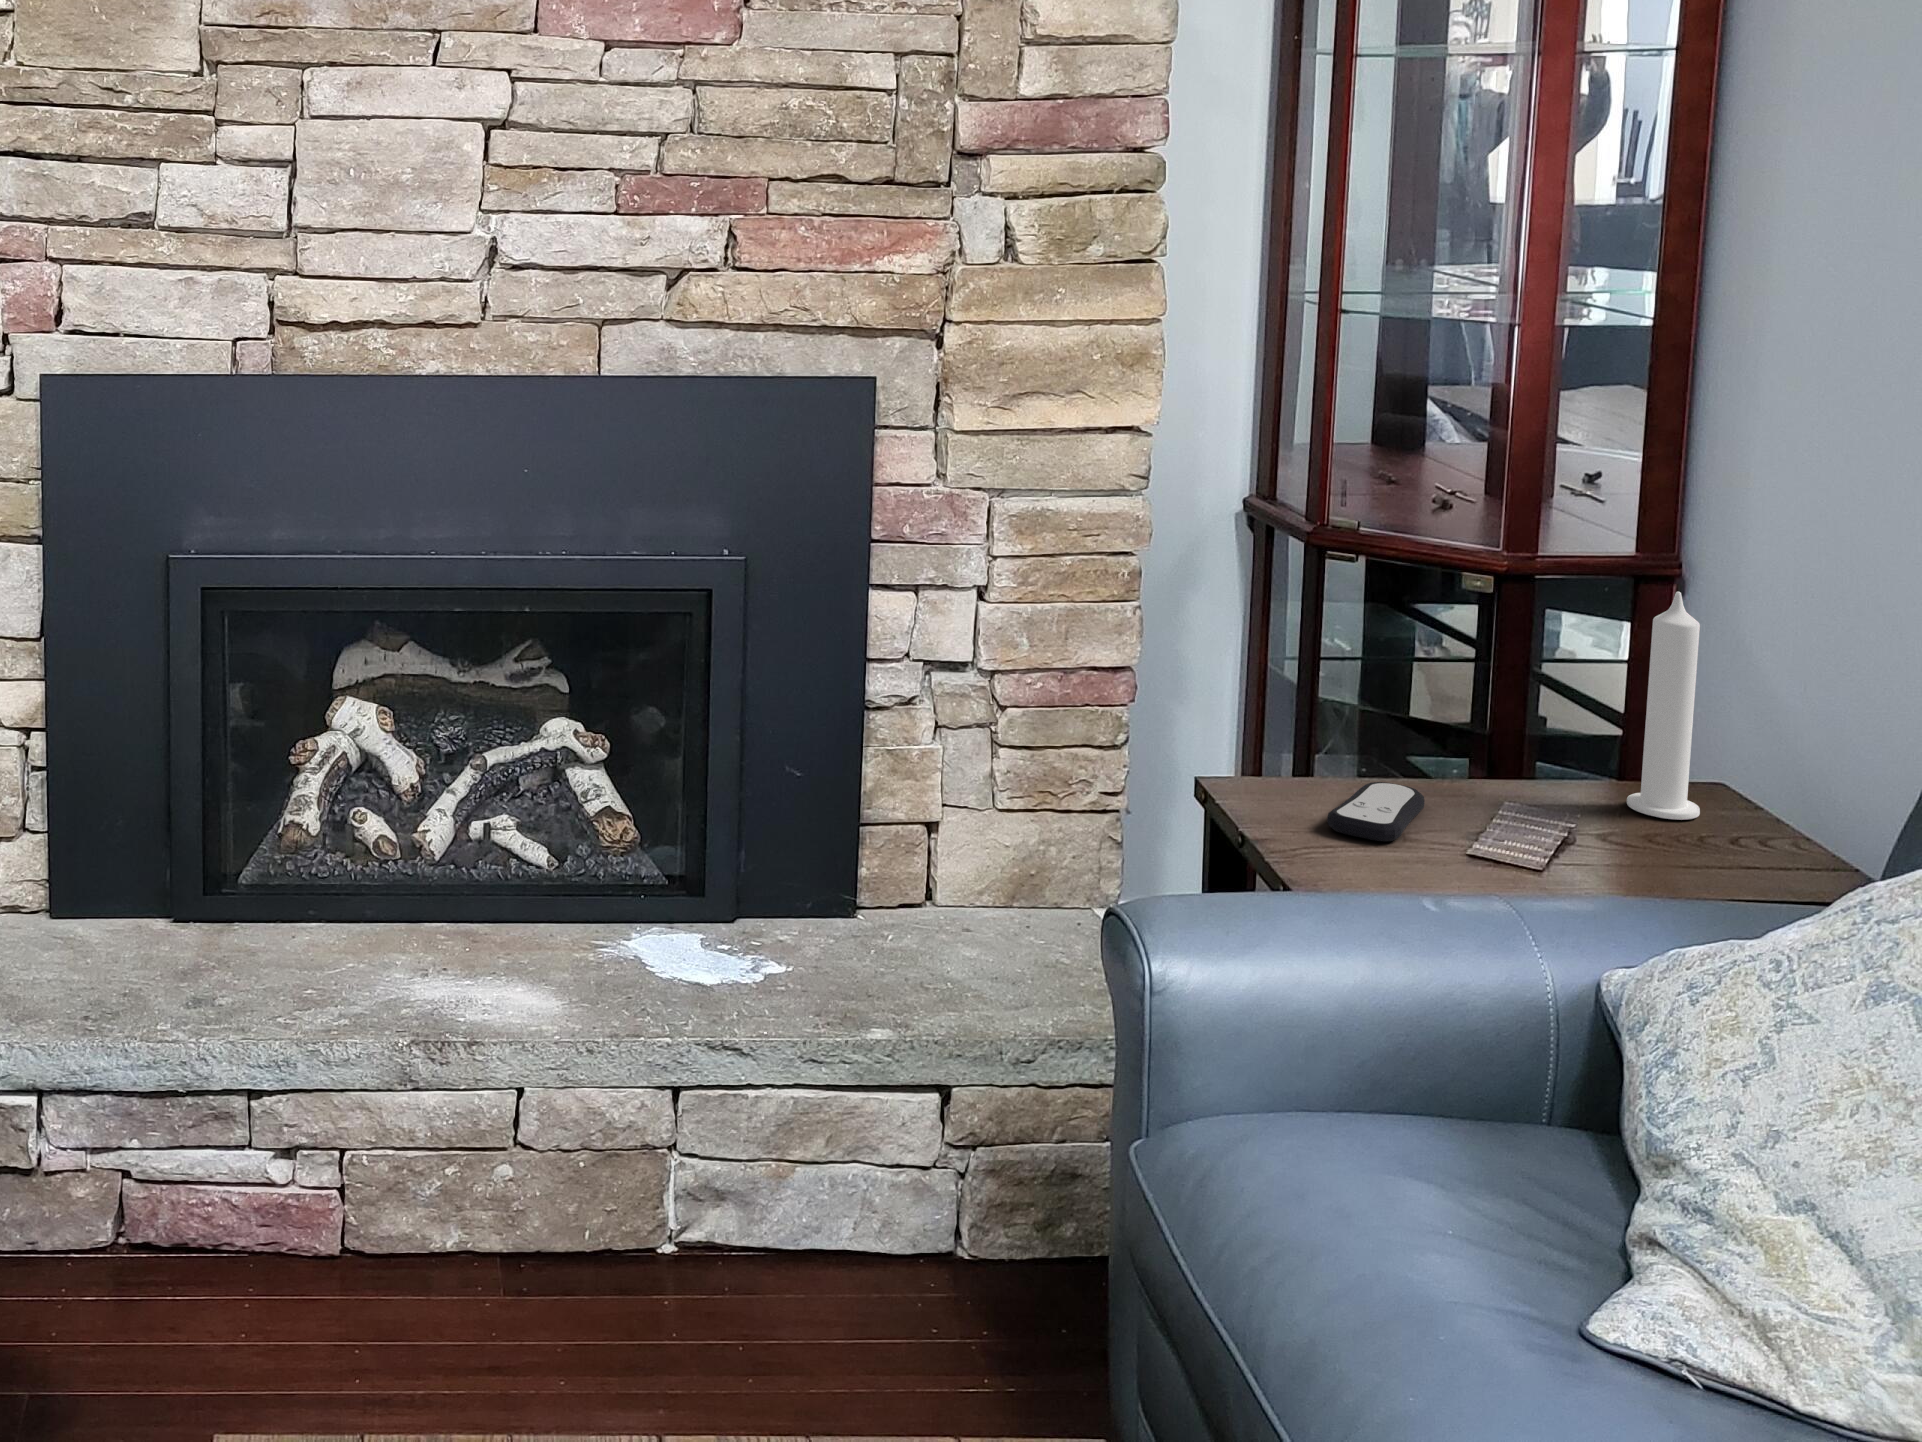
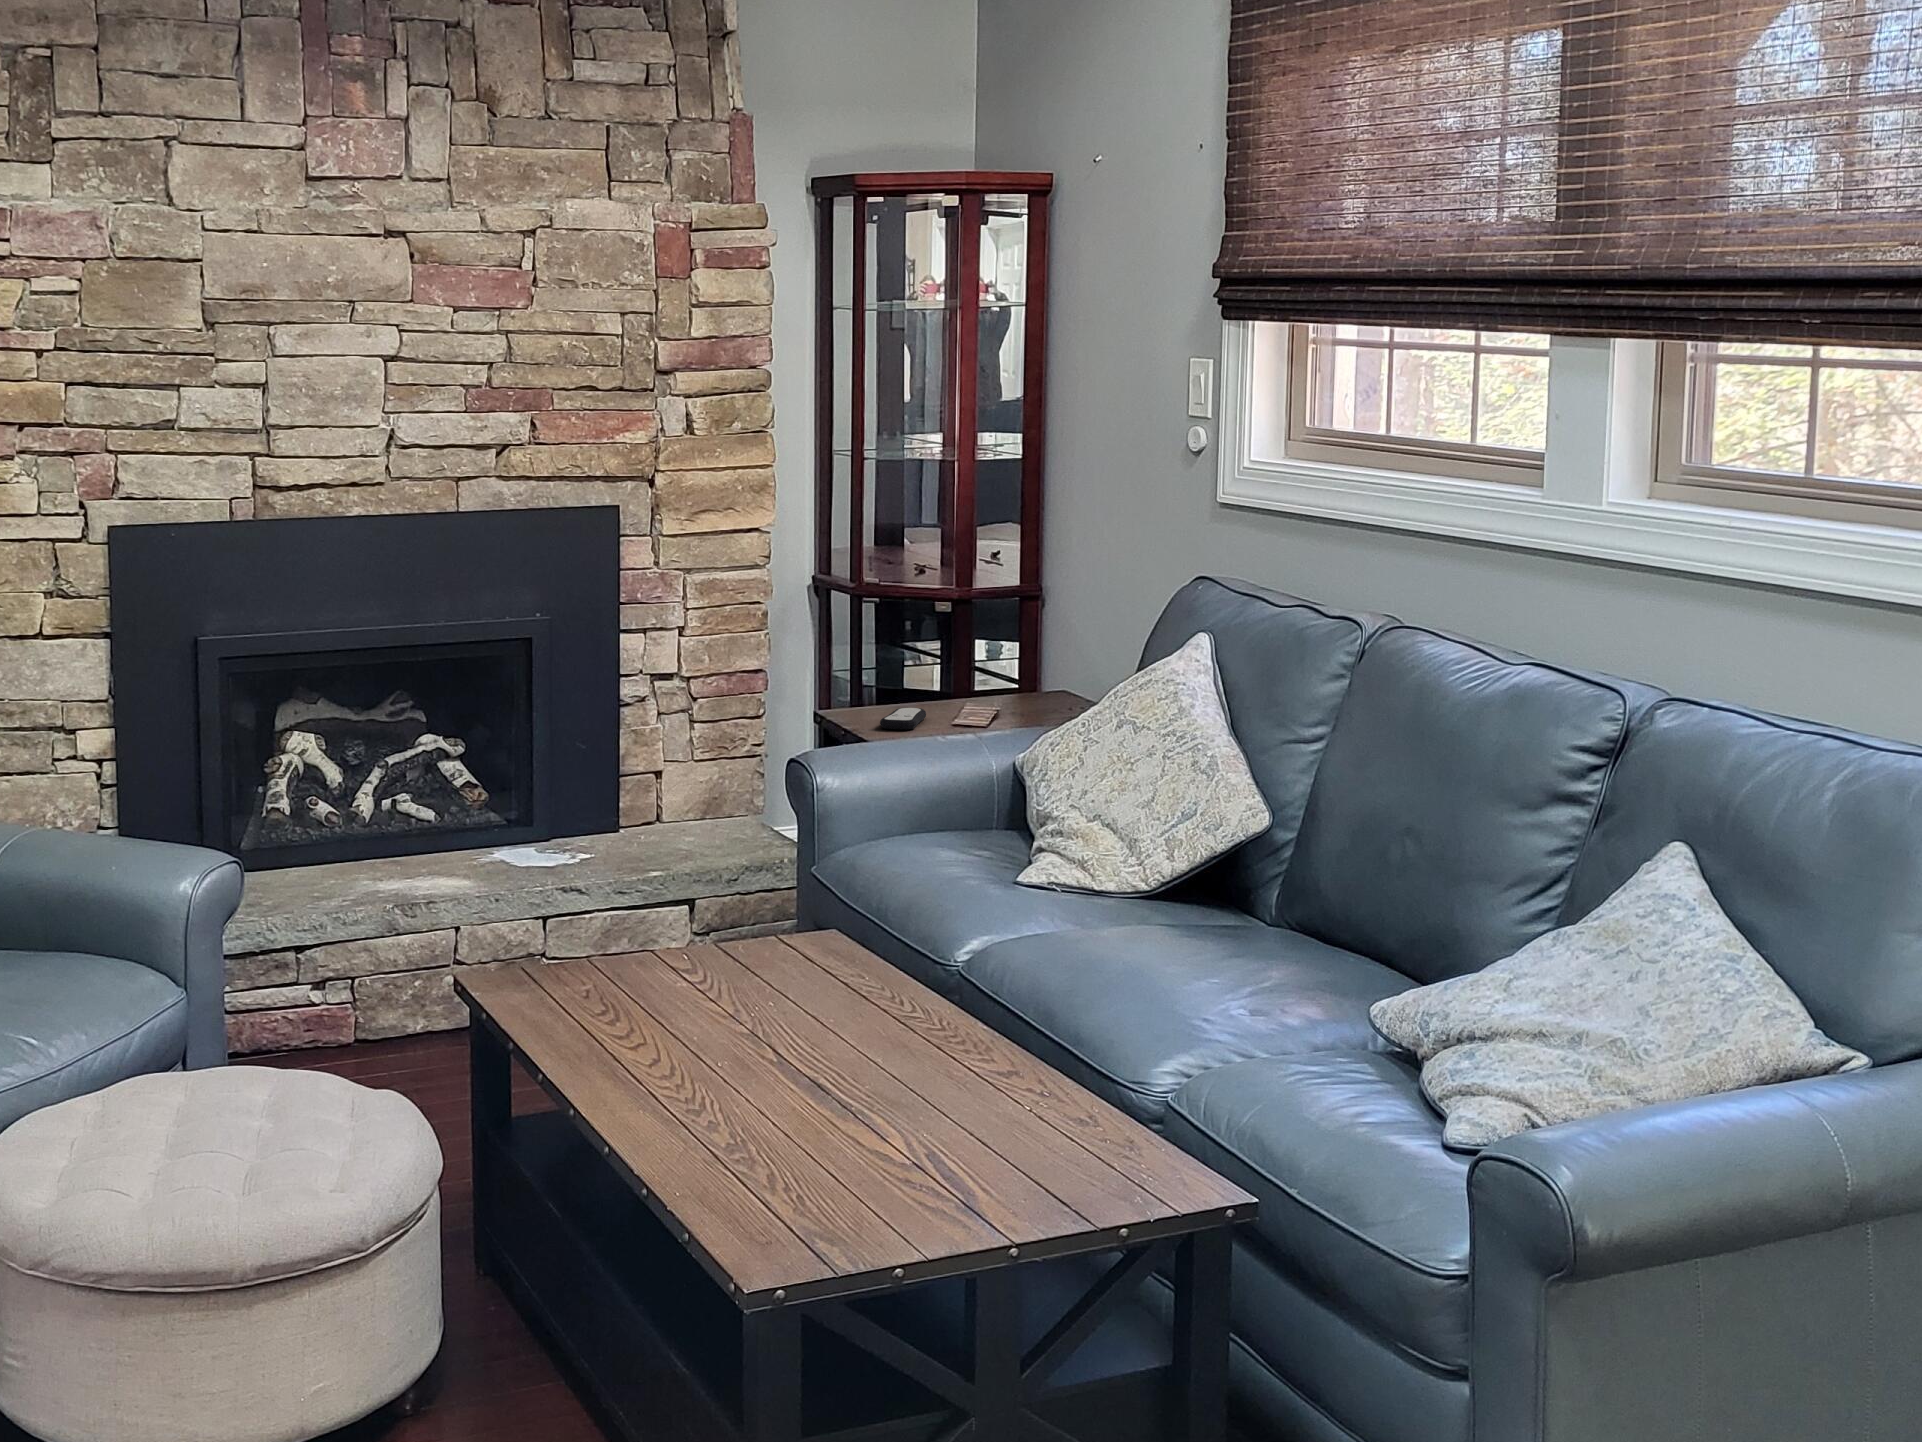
candle: present [1627,592,1700,820] -> none [1022,591,1056,710]

